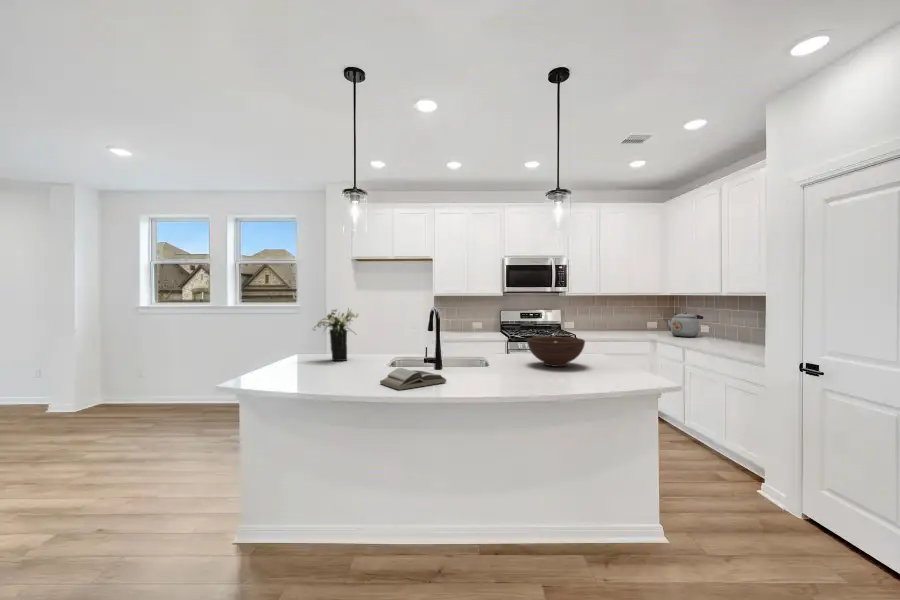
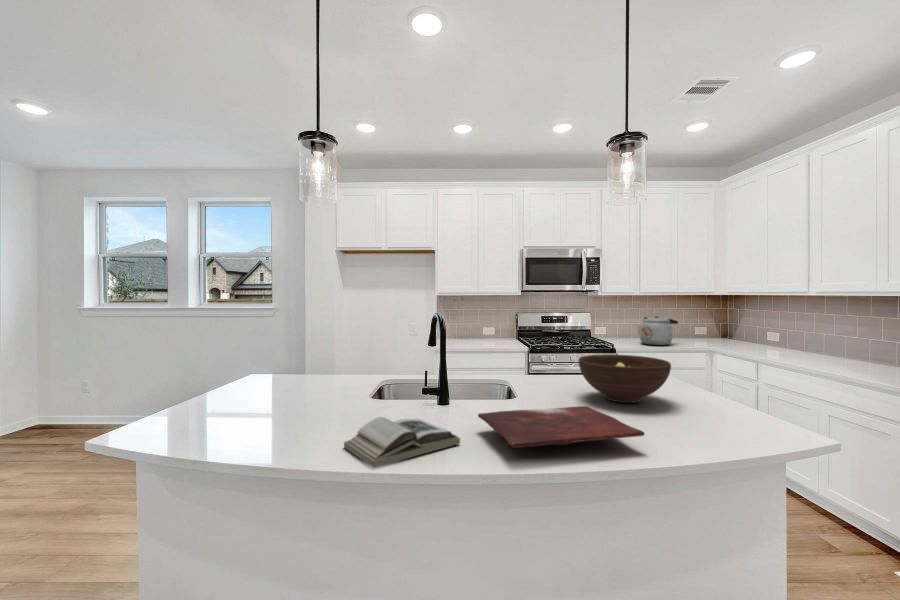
flower arrangement: present [313,309,358,361] -> none [257,312,329,391]
kettle: present [668,312,703,337] -> present [637,316,678,345]
cutting board: none [458,365,549,383] -> present [478,406,644,448]

